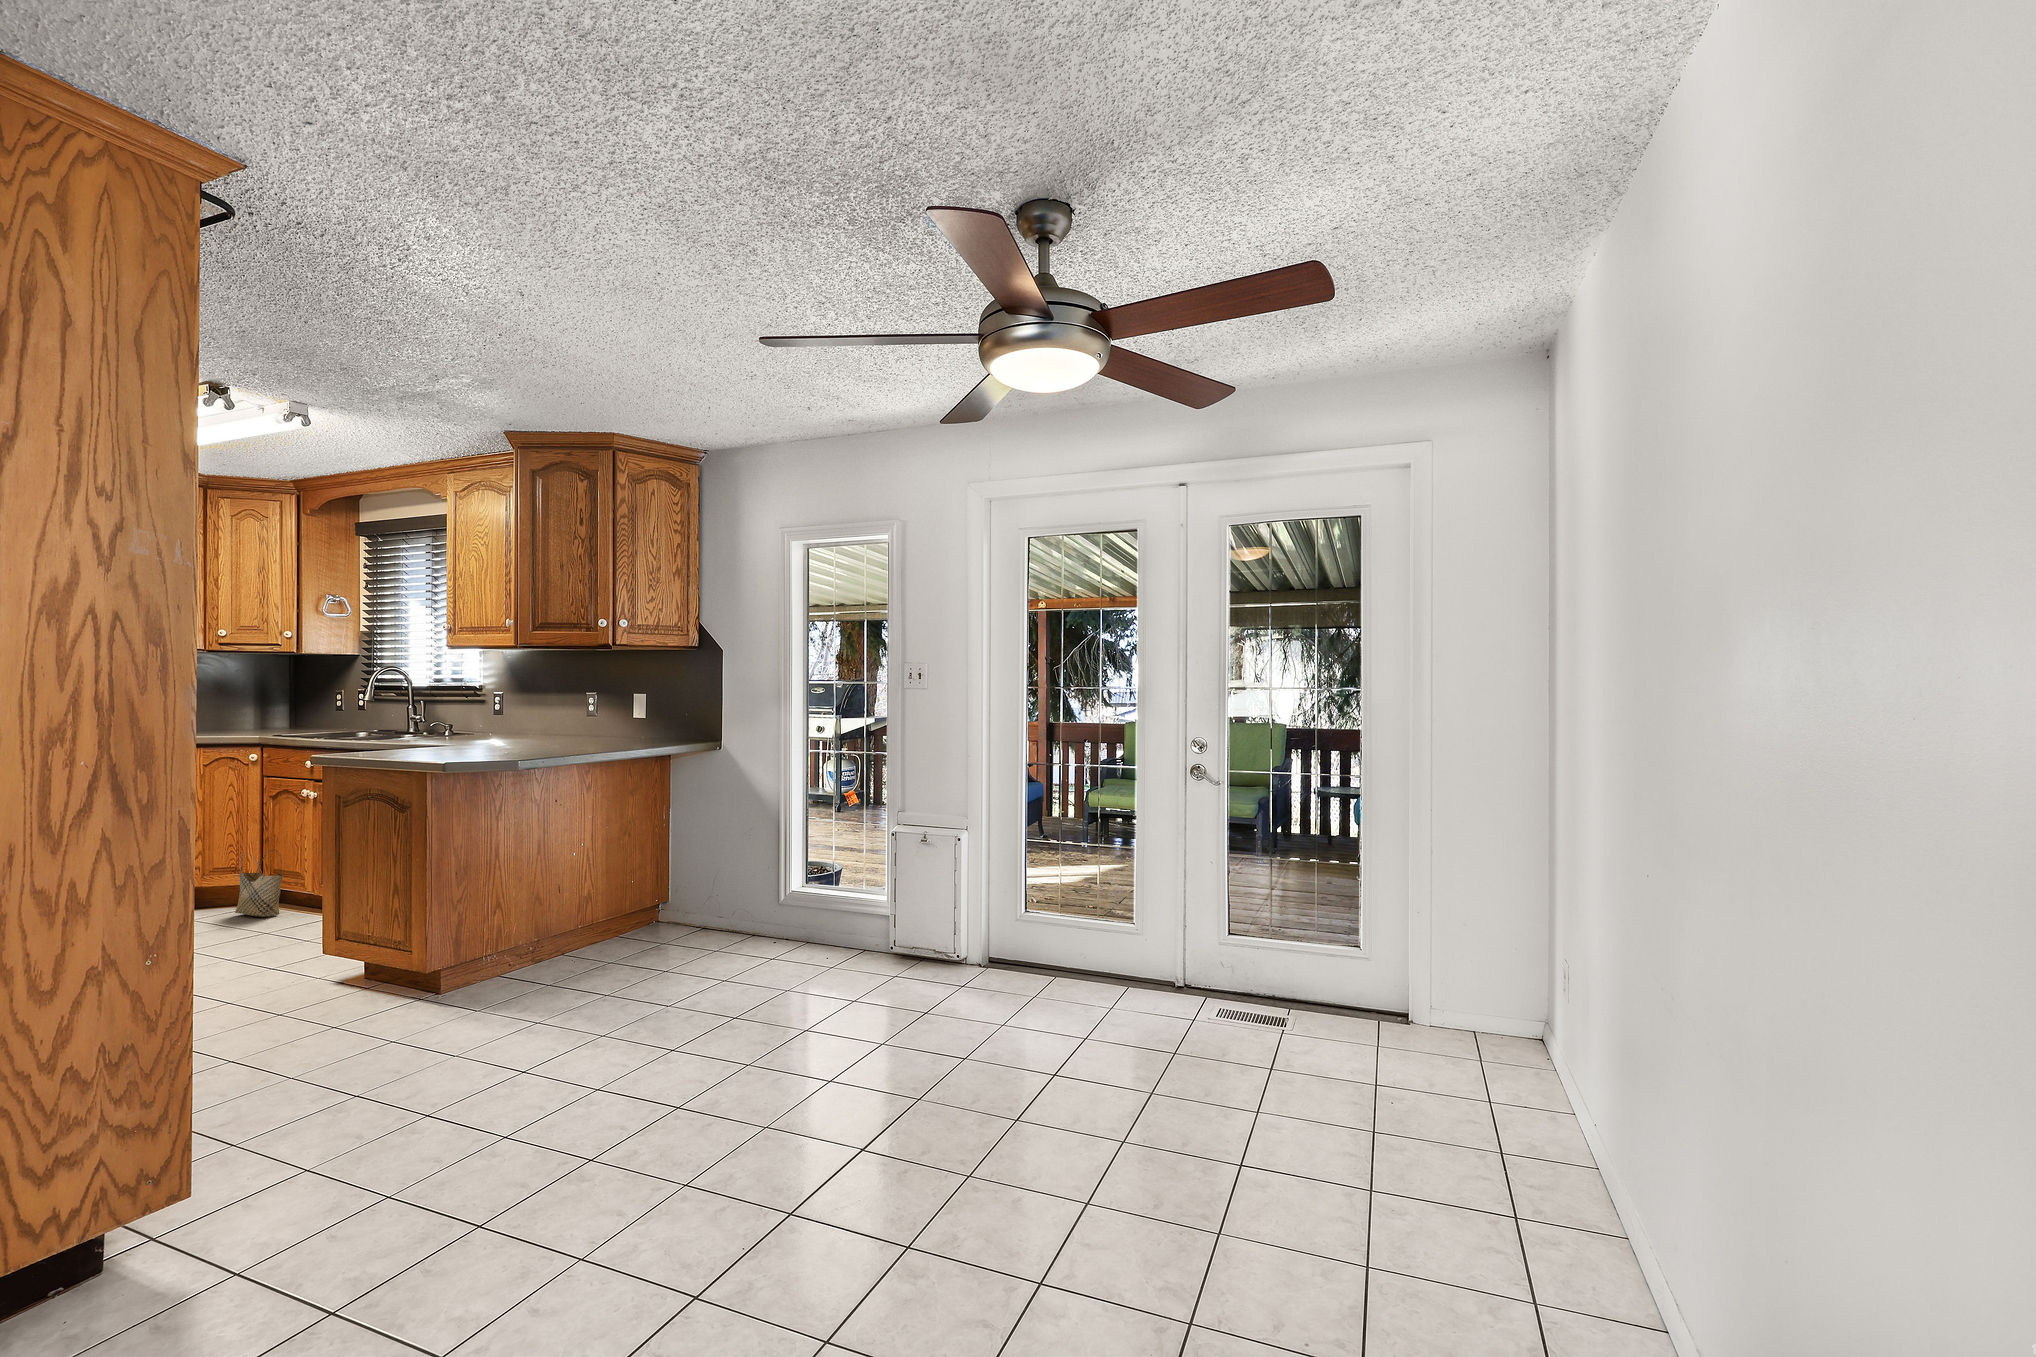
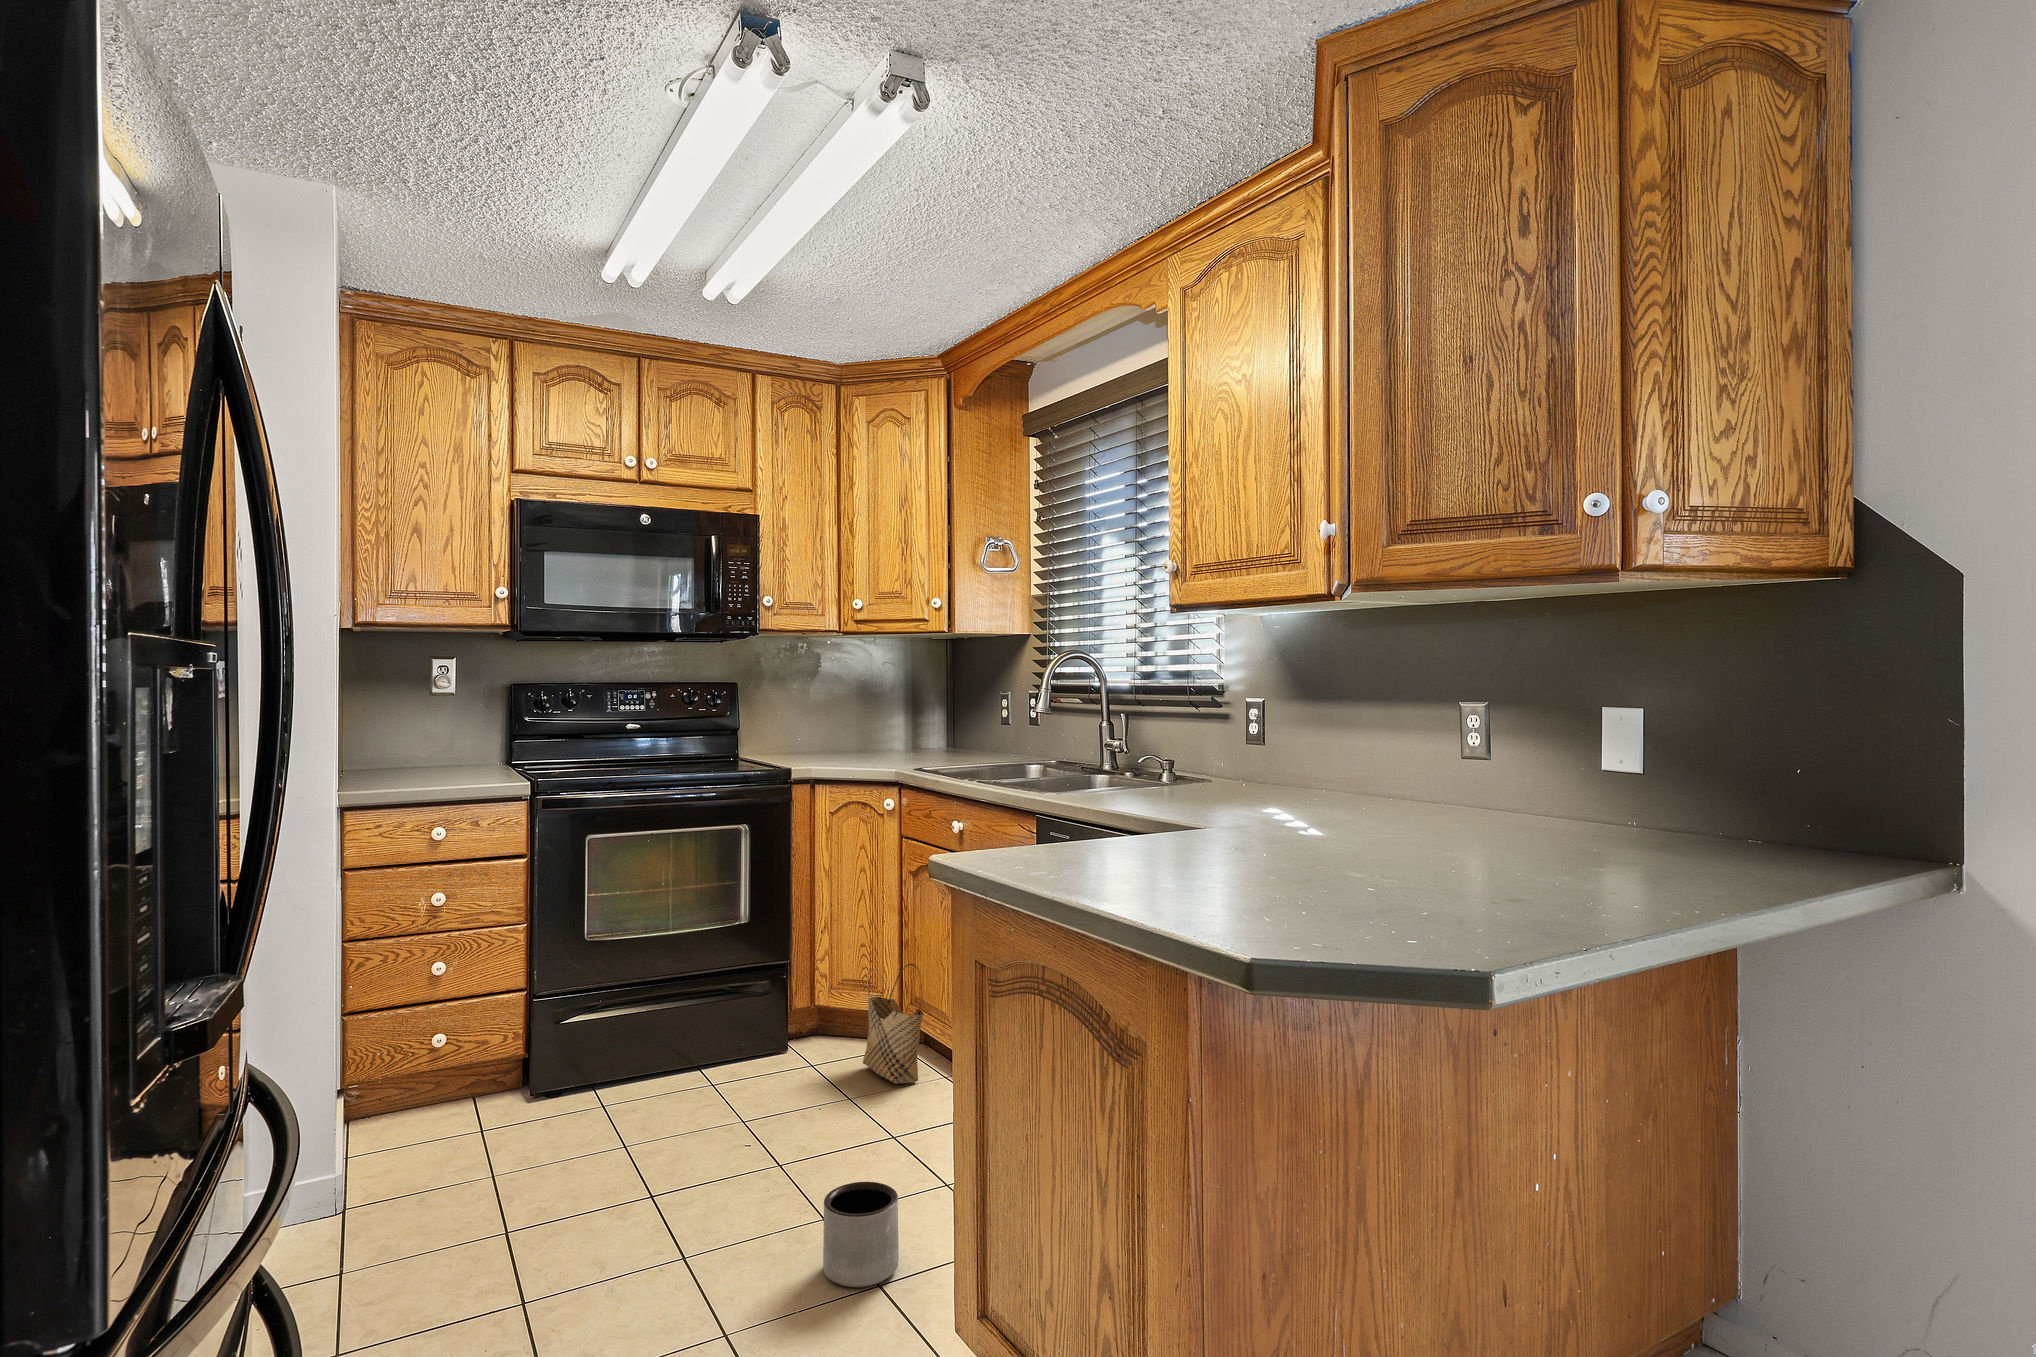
planter: none [242,925,288,968] -> present [823,1182,899,1287]

